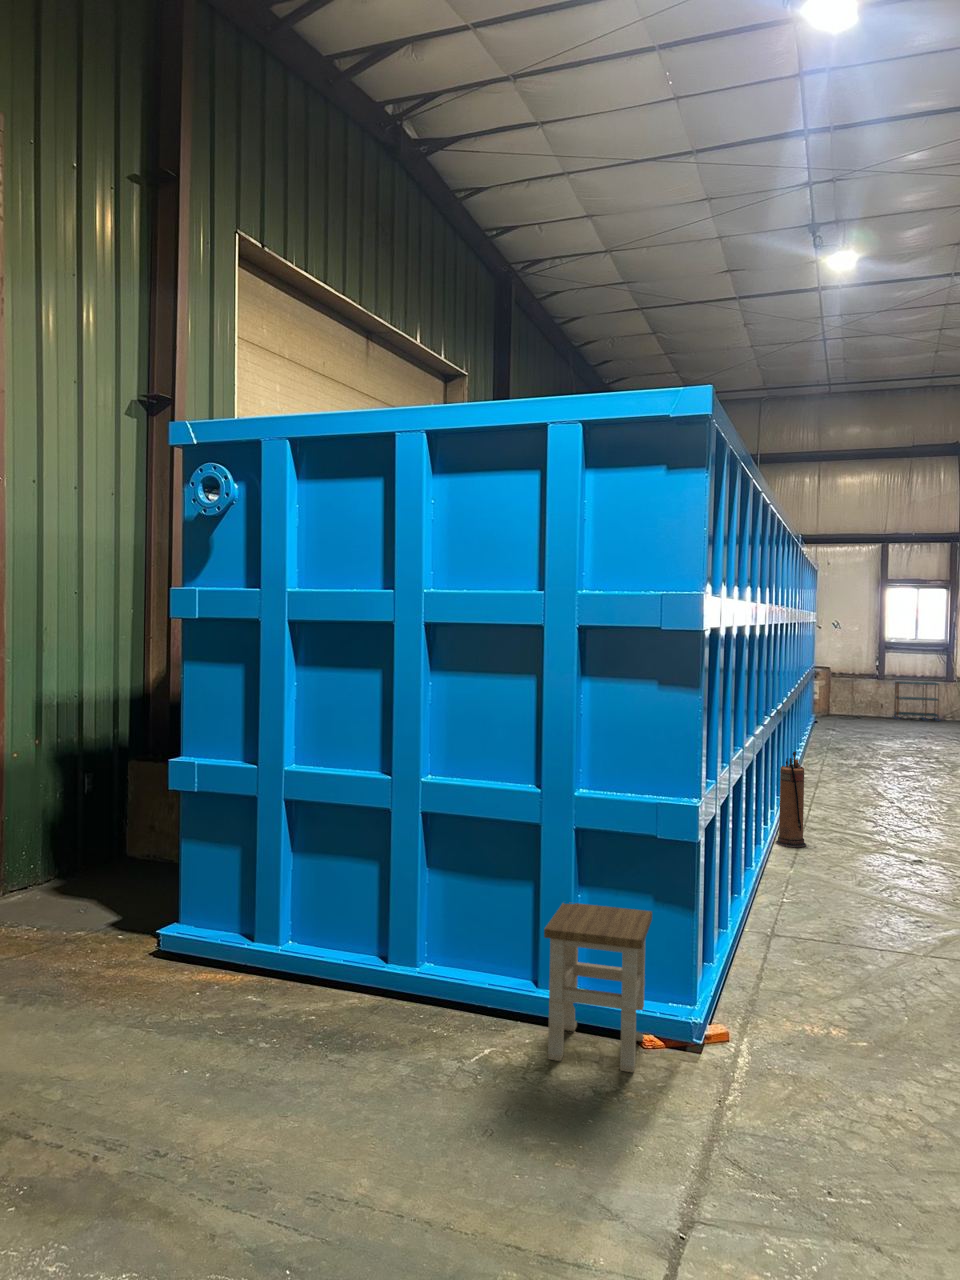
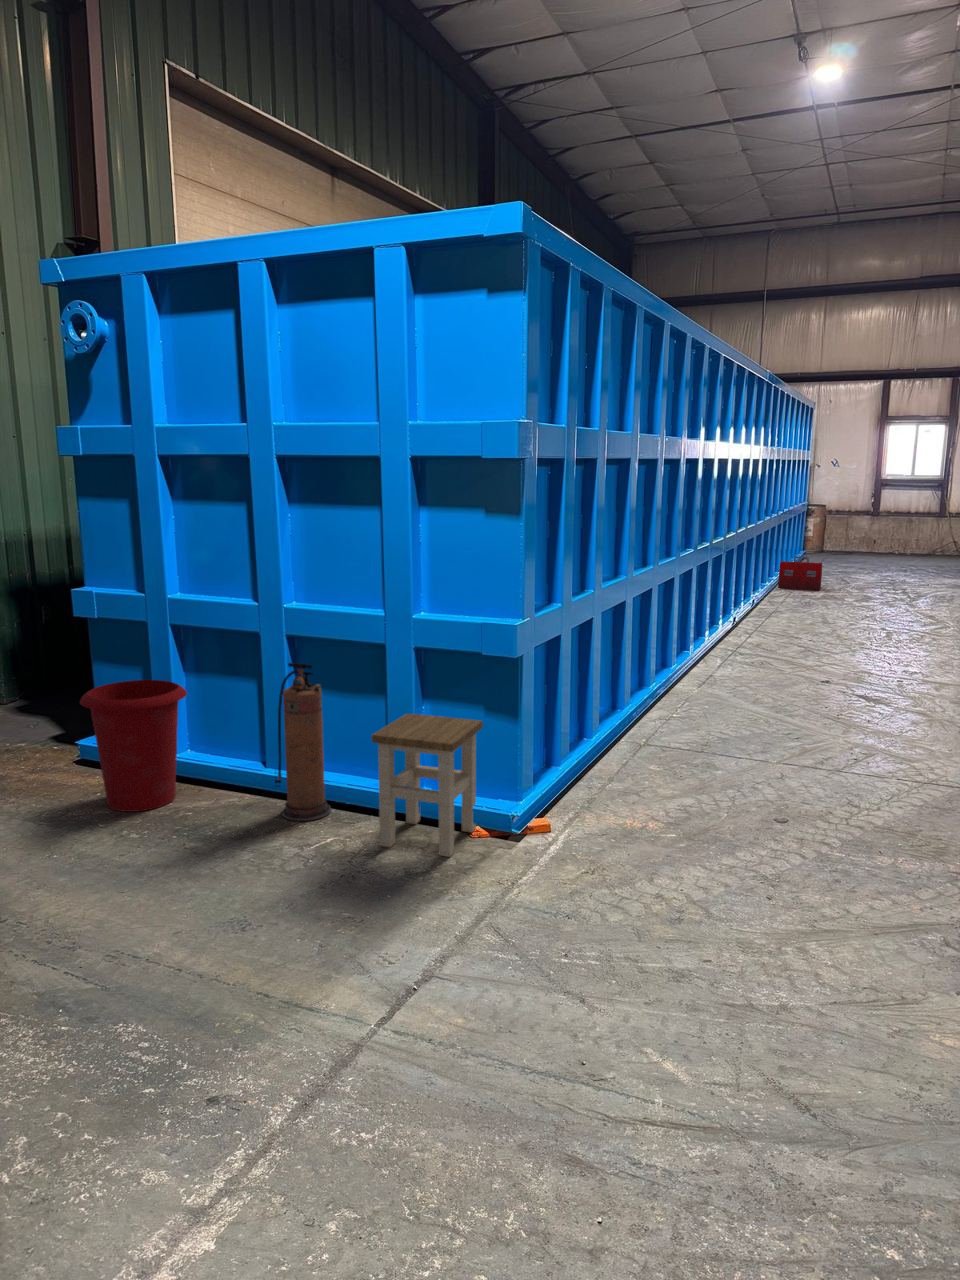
shelving unit: present [893,681,940,721] -> none [884,519,932,557]
toolbox: none [808,721,852,757] -> present [778,557,822,591]
fire extinguisher: present [775,752,807,848] -> present [275,663,331,821]
waste bin: none [193,862,309,1018] -> present [80,680,187,812]

